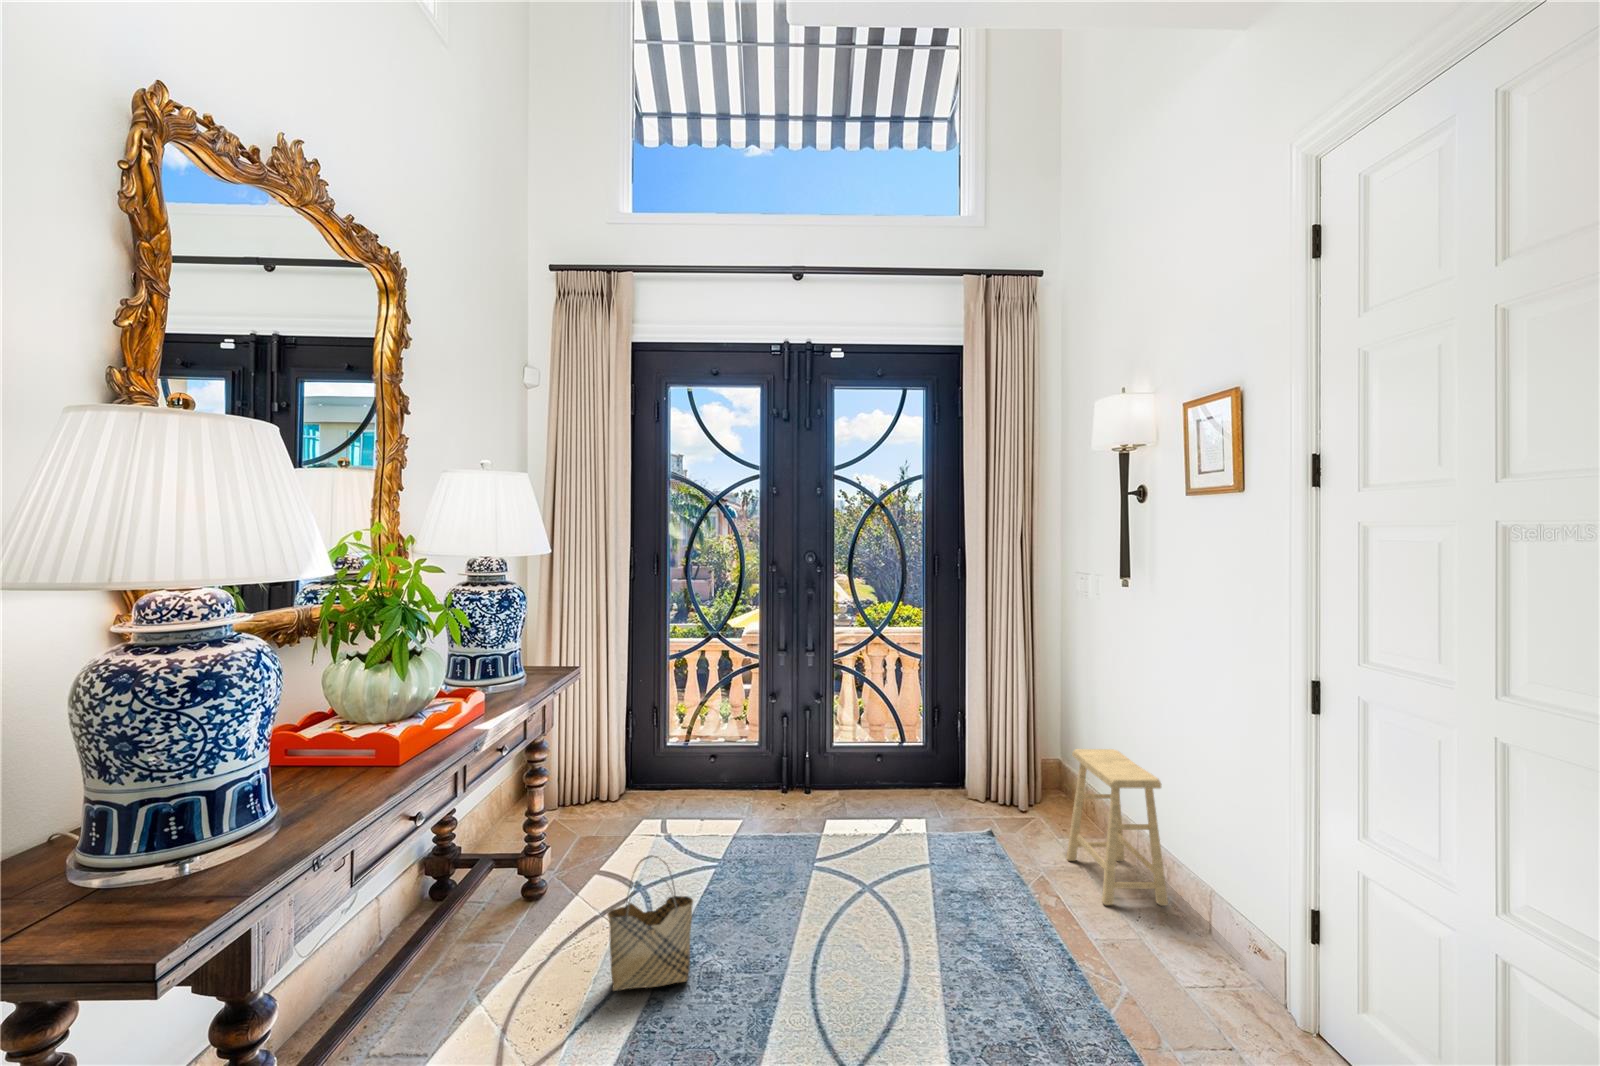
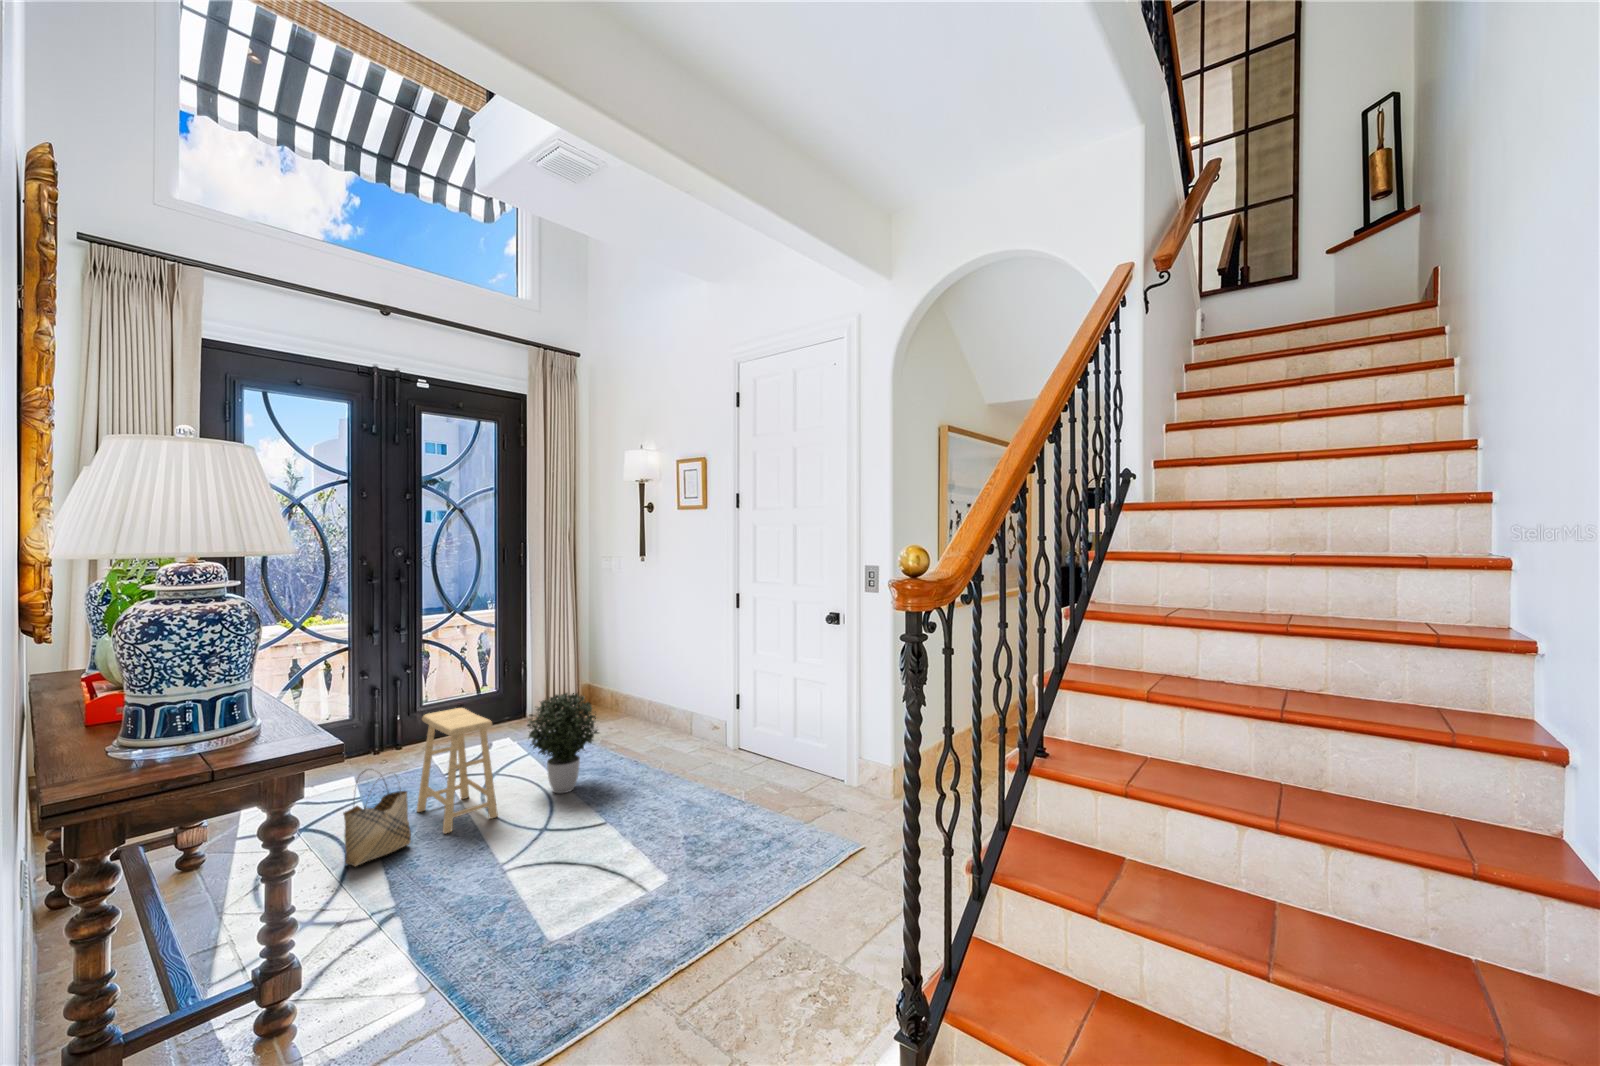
footstool: present [1066,749,1168,906] -> present [417,708,498,834]
potted plant: none [873,804,987,978] -> present [527,693,599,793]

